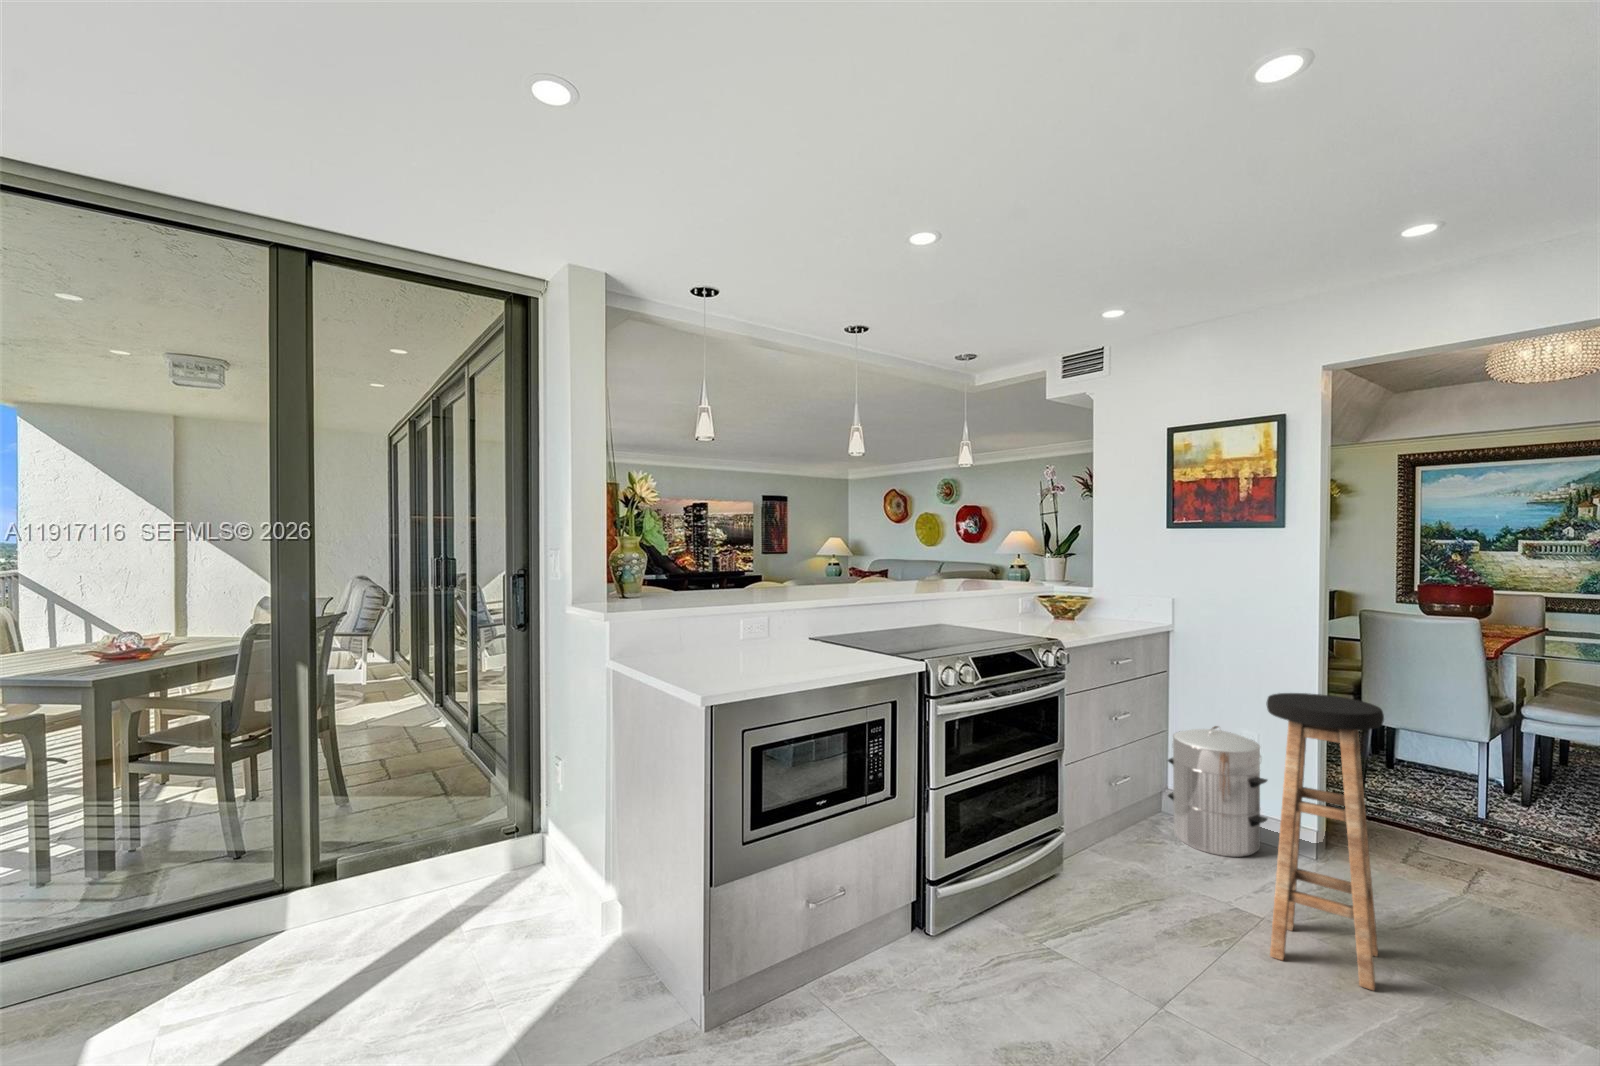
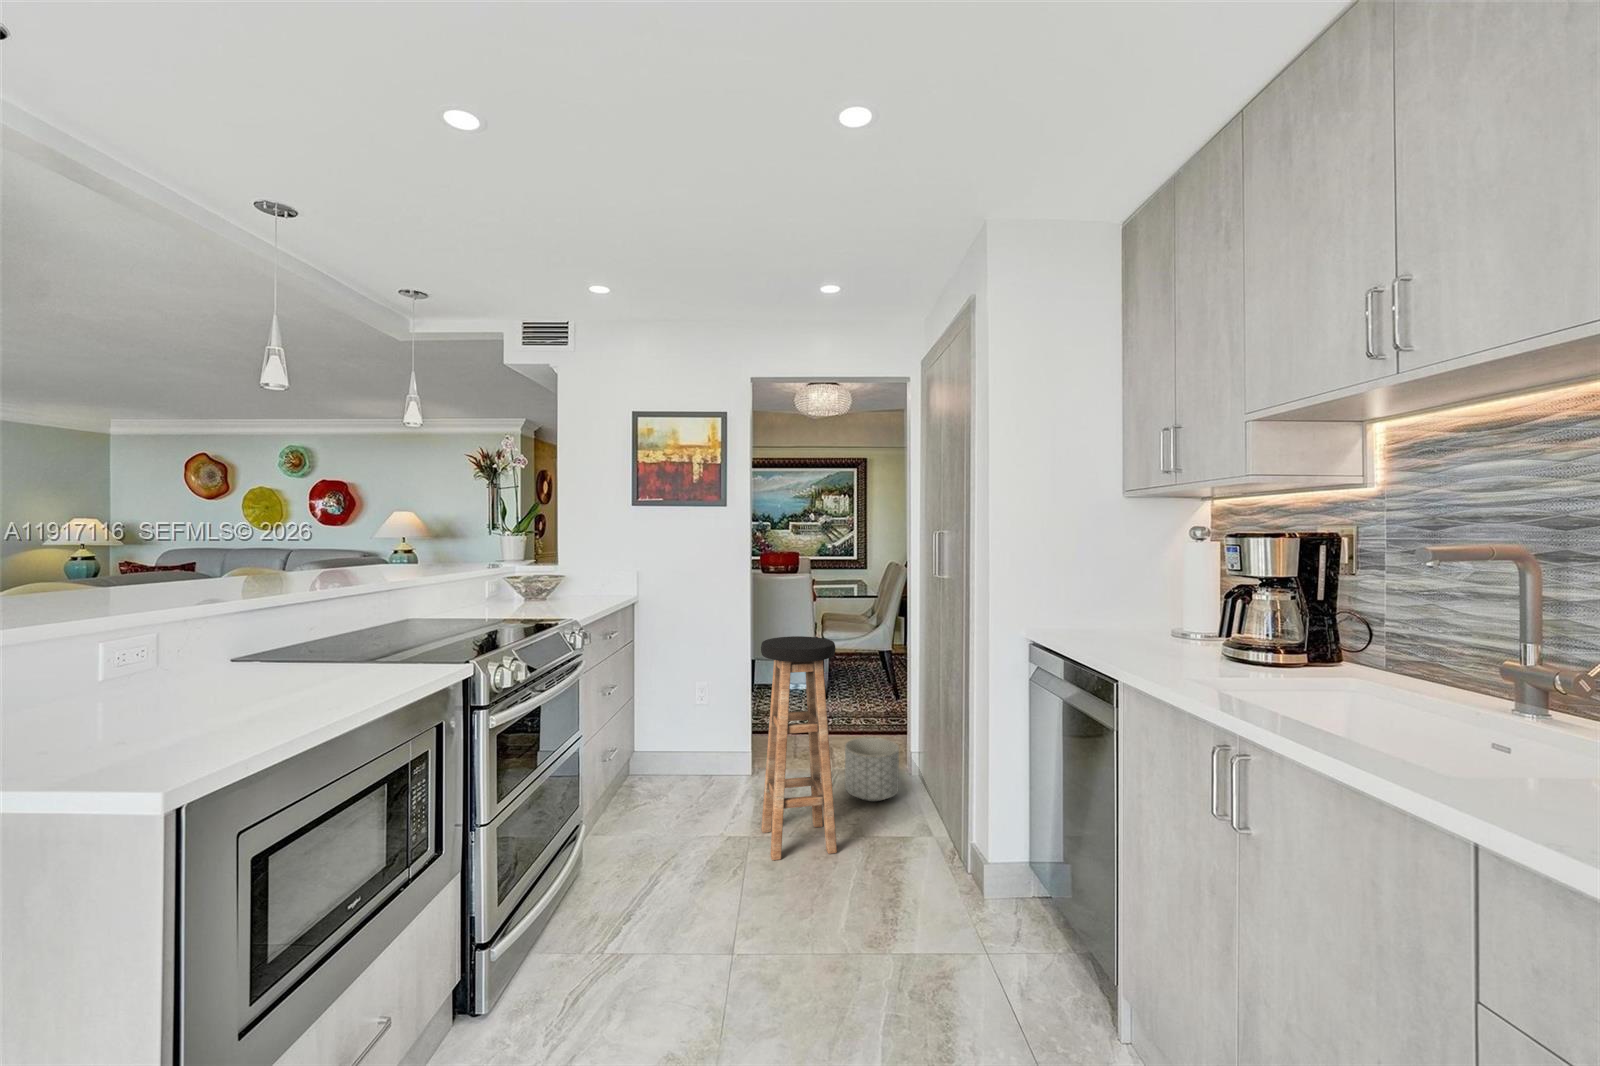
waste bin: present [1168,726,1267,857] -> none [642,679,721,792]
planter: none [1449,866,1563,973] -> present [845,737,899,802]

